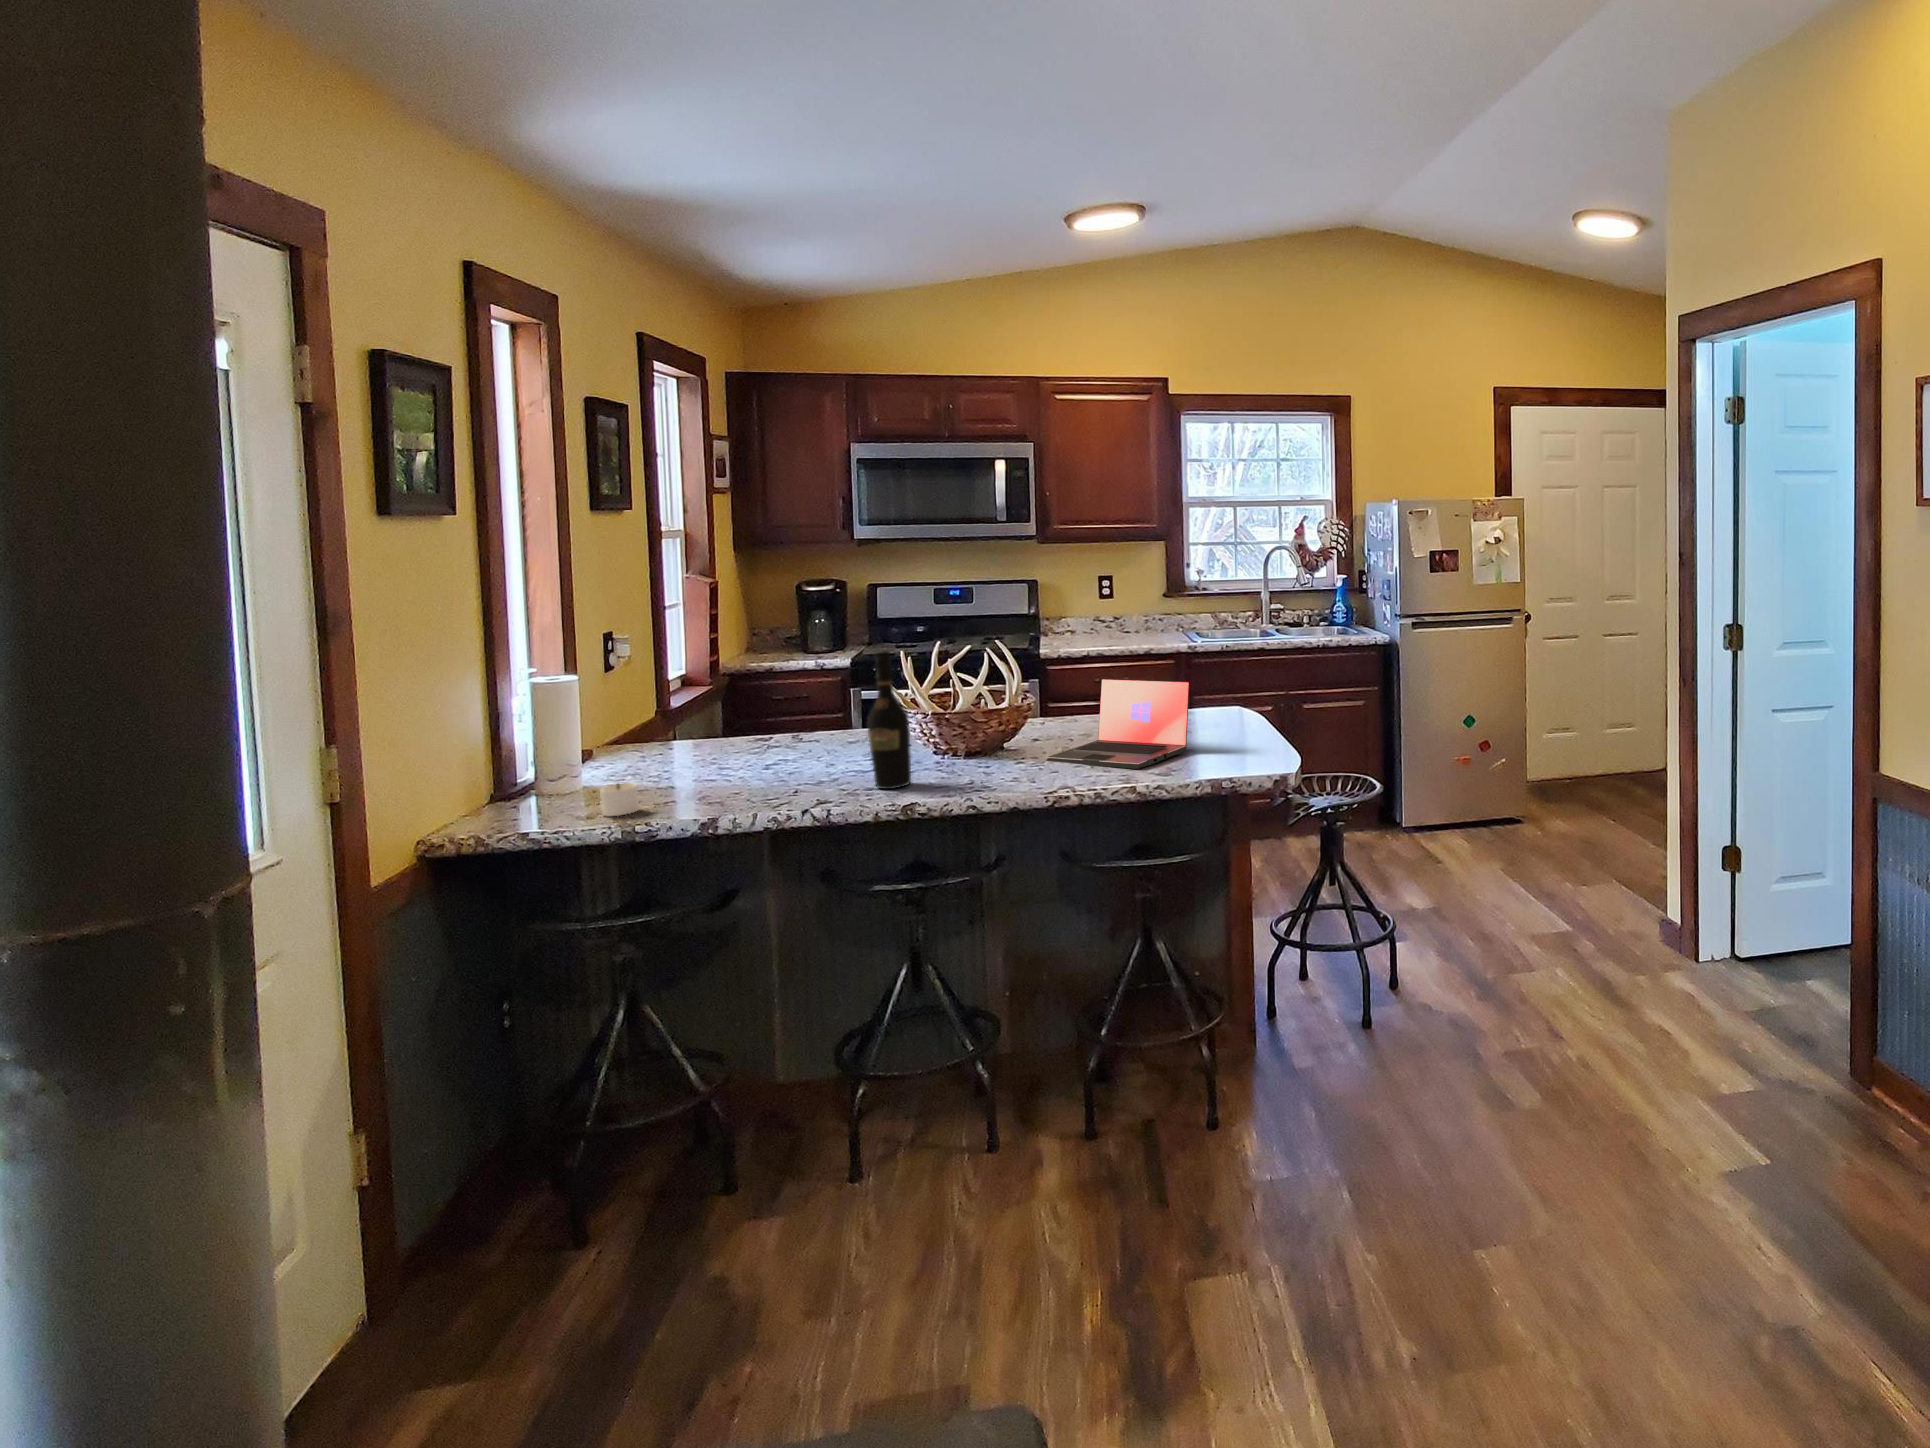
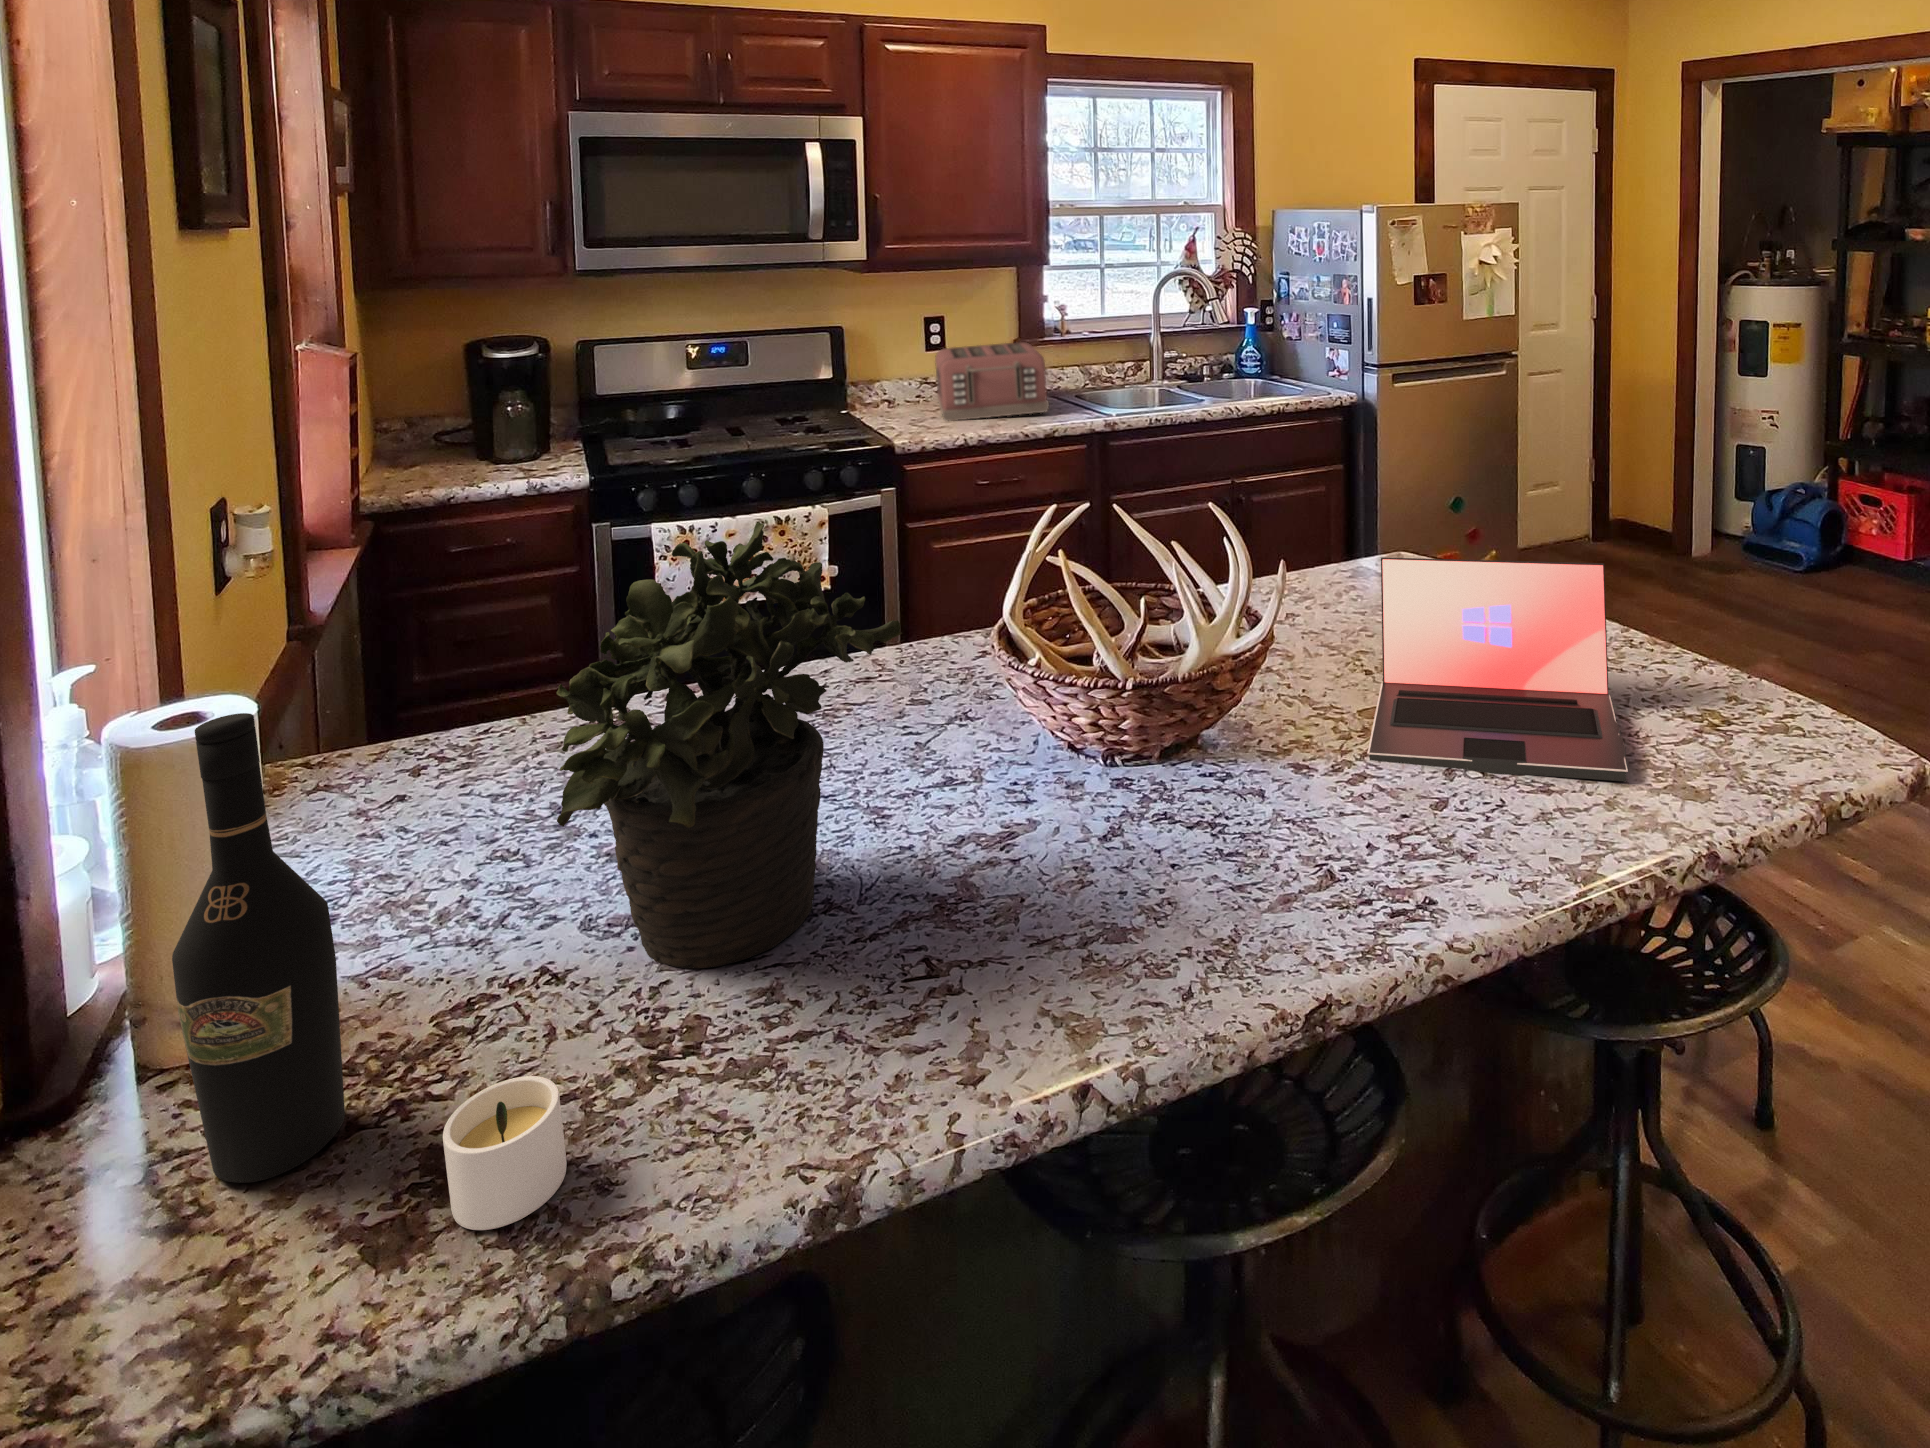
toaster: none [1085,593,1167,642] -> present [935,342,1049,421]
potted plant: none [657,625,811,786] -> present [557,522,902,969]
wine bottle: present [867,651,911,789] -> present [172,713,345,1183]

